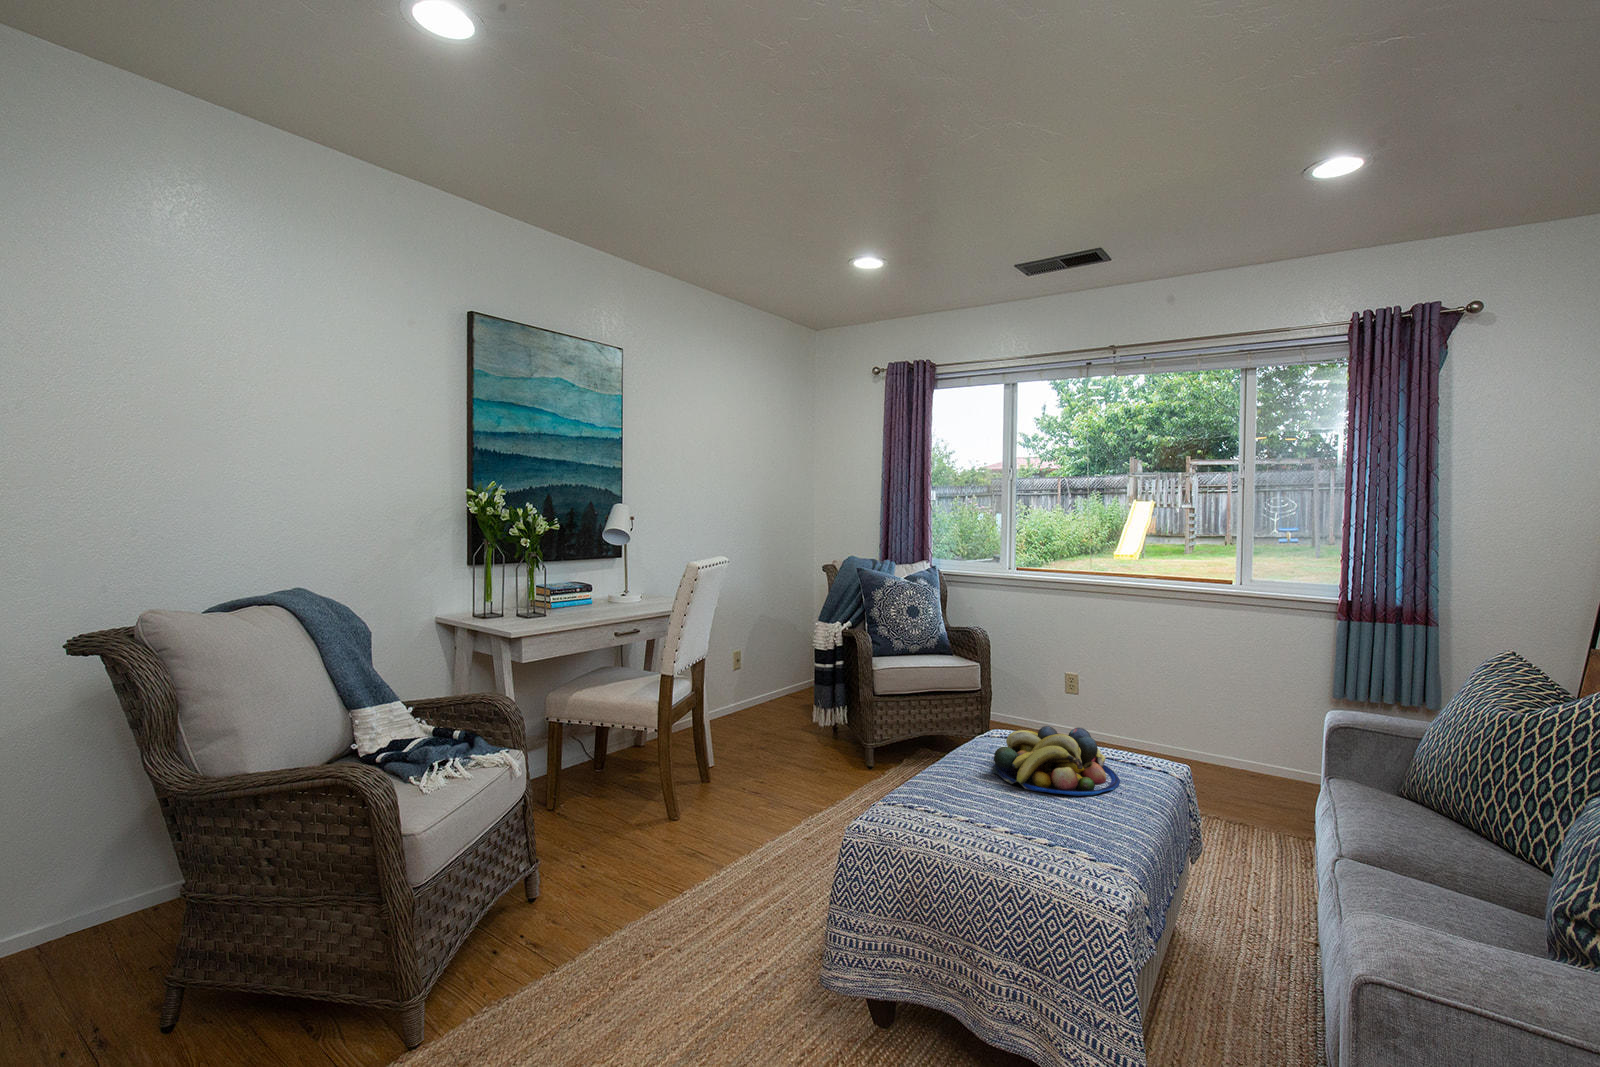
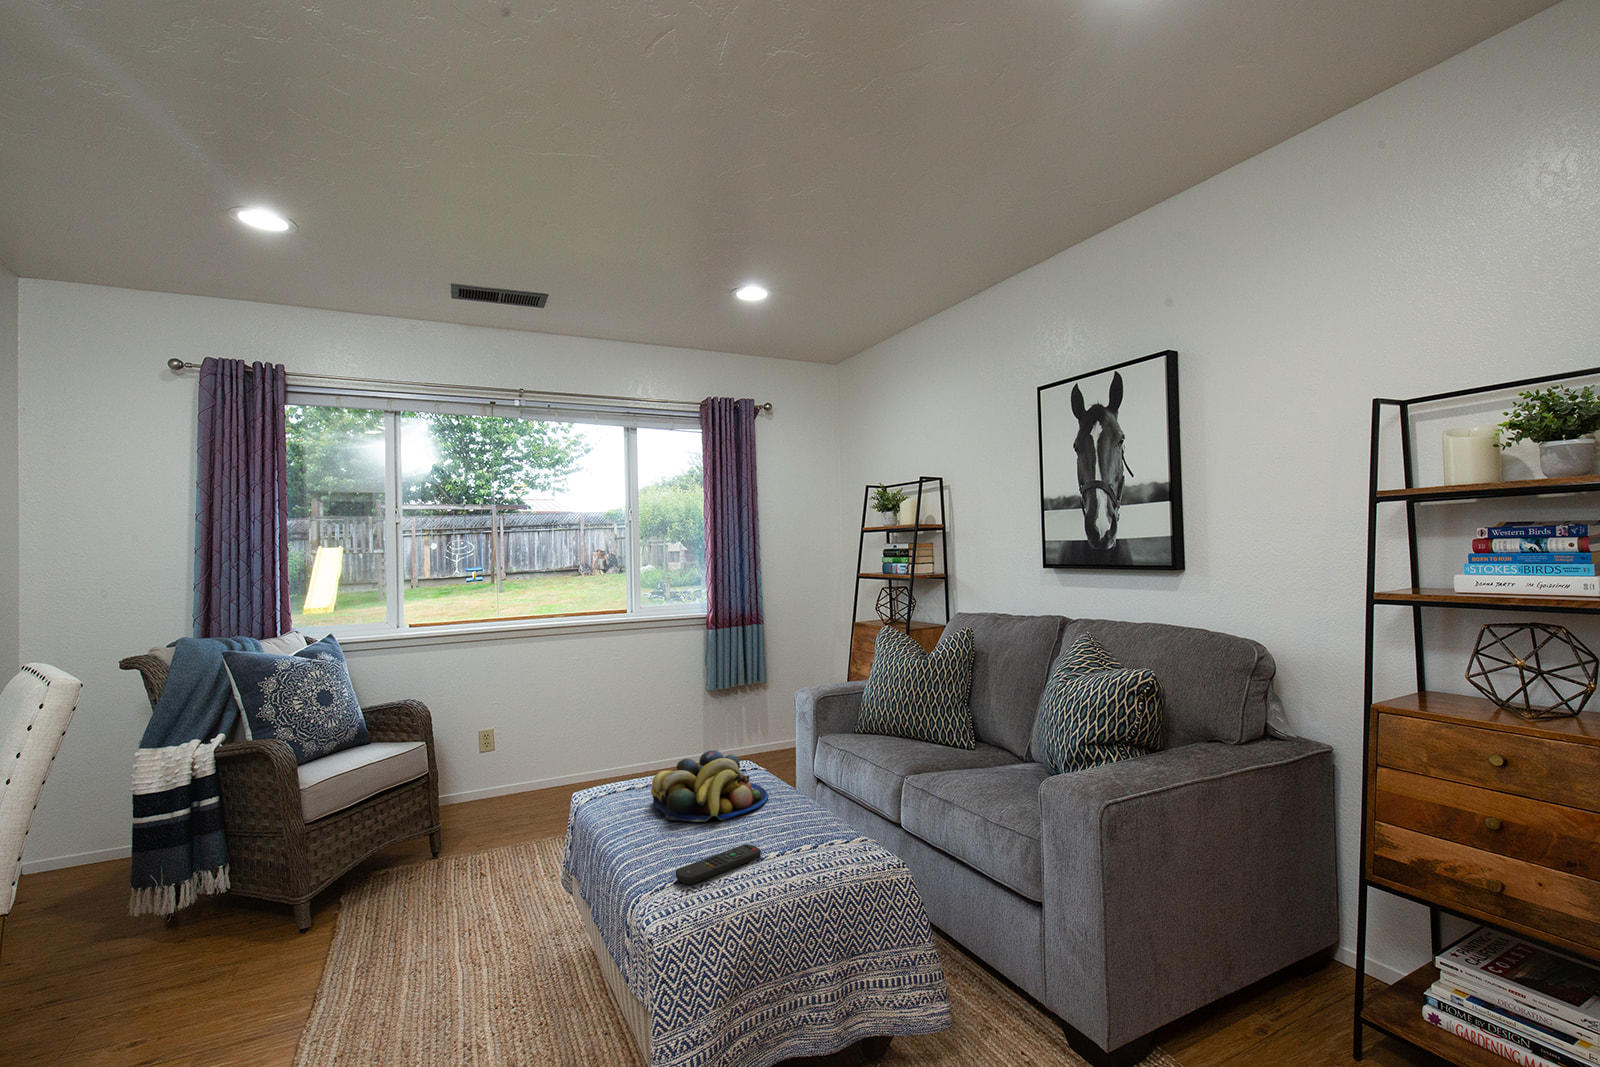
remote control: none [909,799,1000,826] -> present [676,844,761,884]

